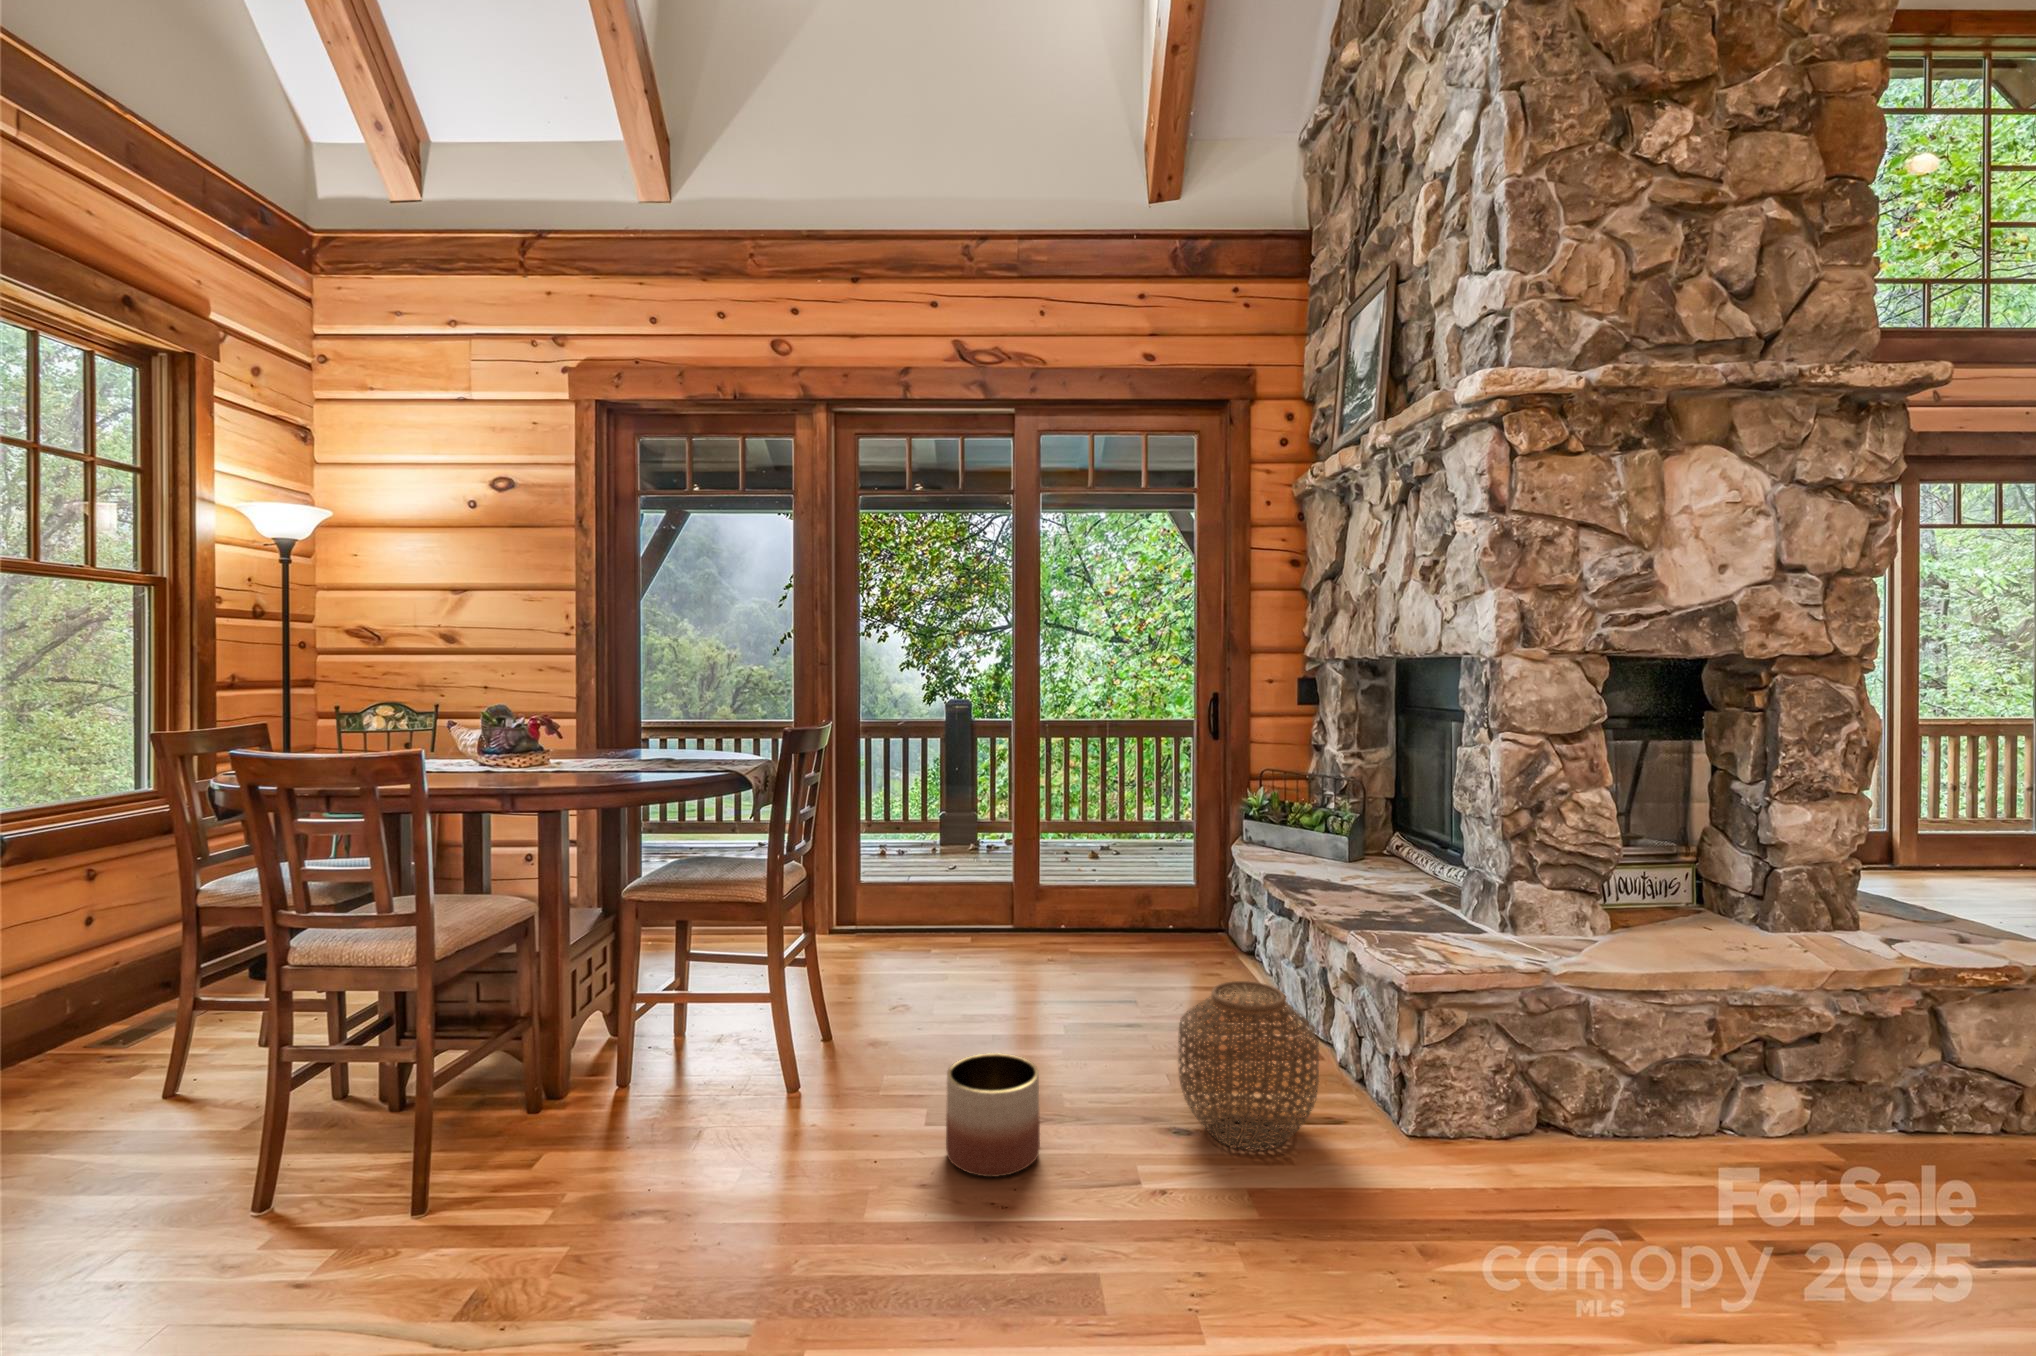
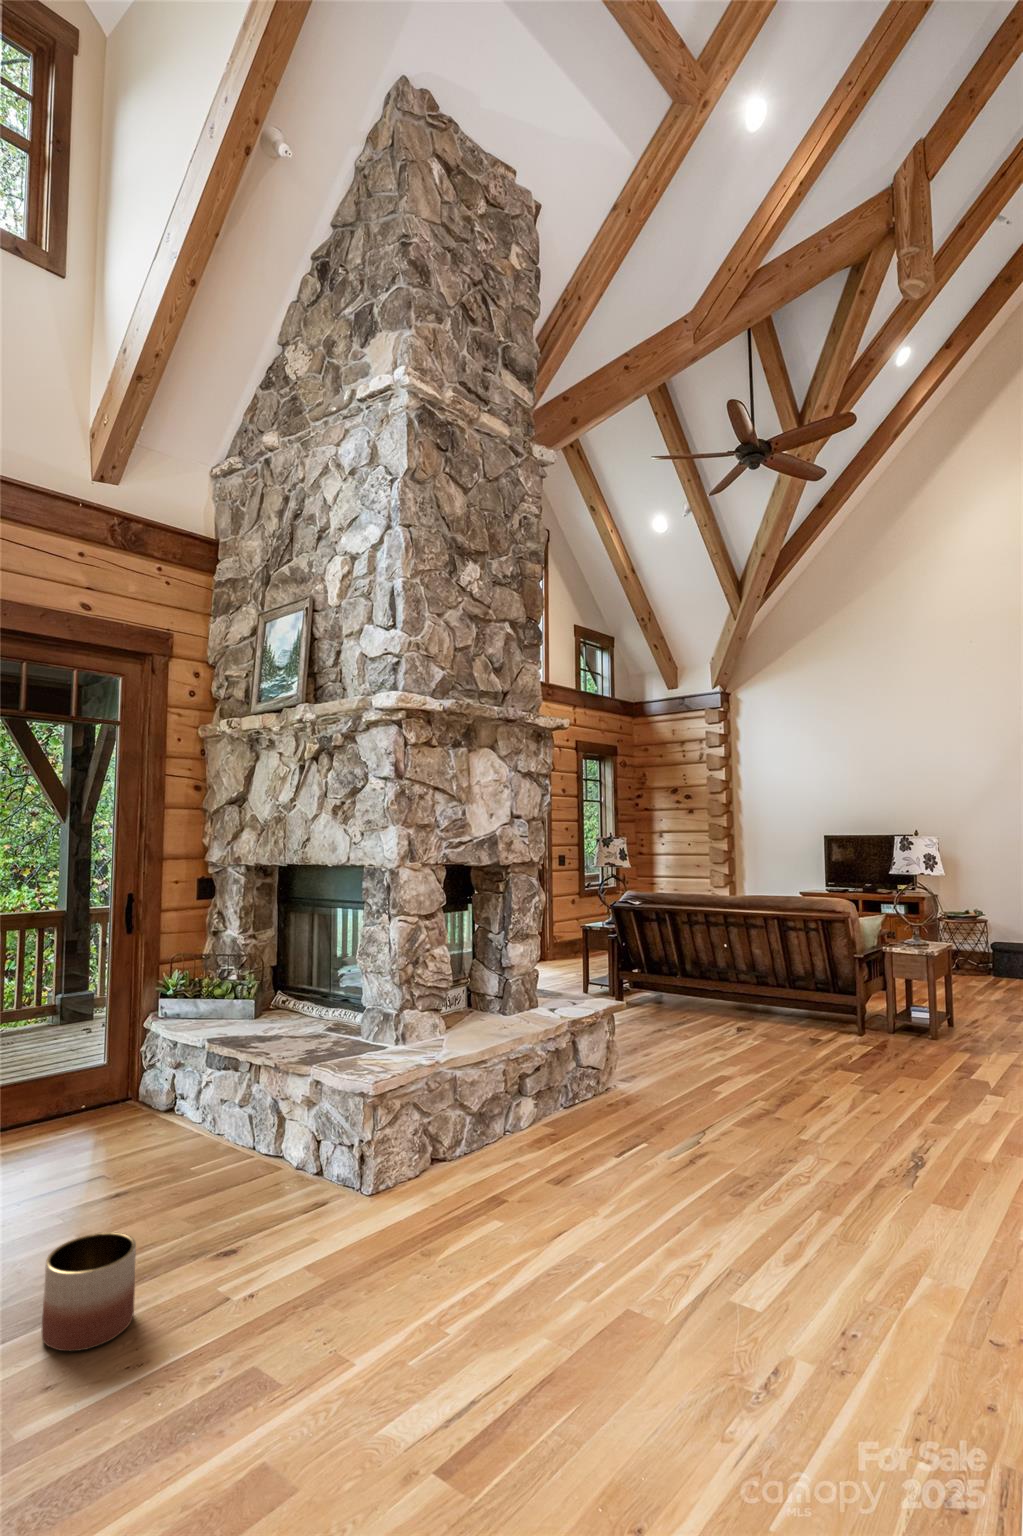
woven basket: present [1178,981,1319,1150] -> none [219,1115,324,1245]

